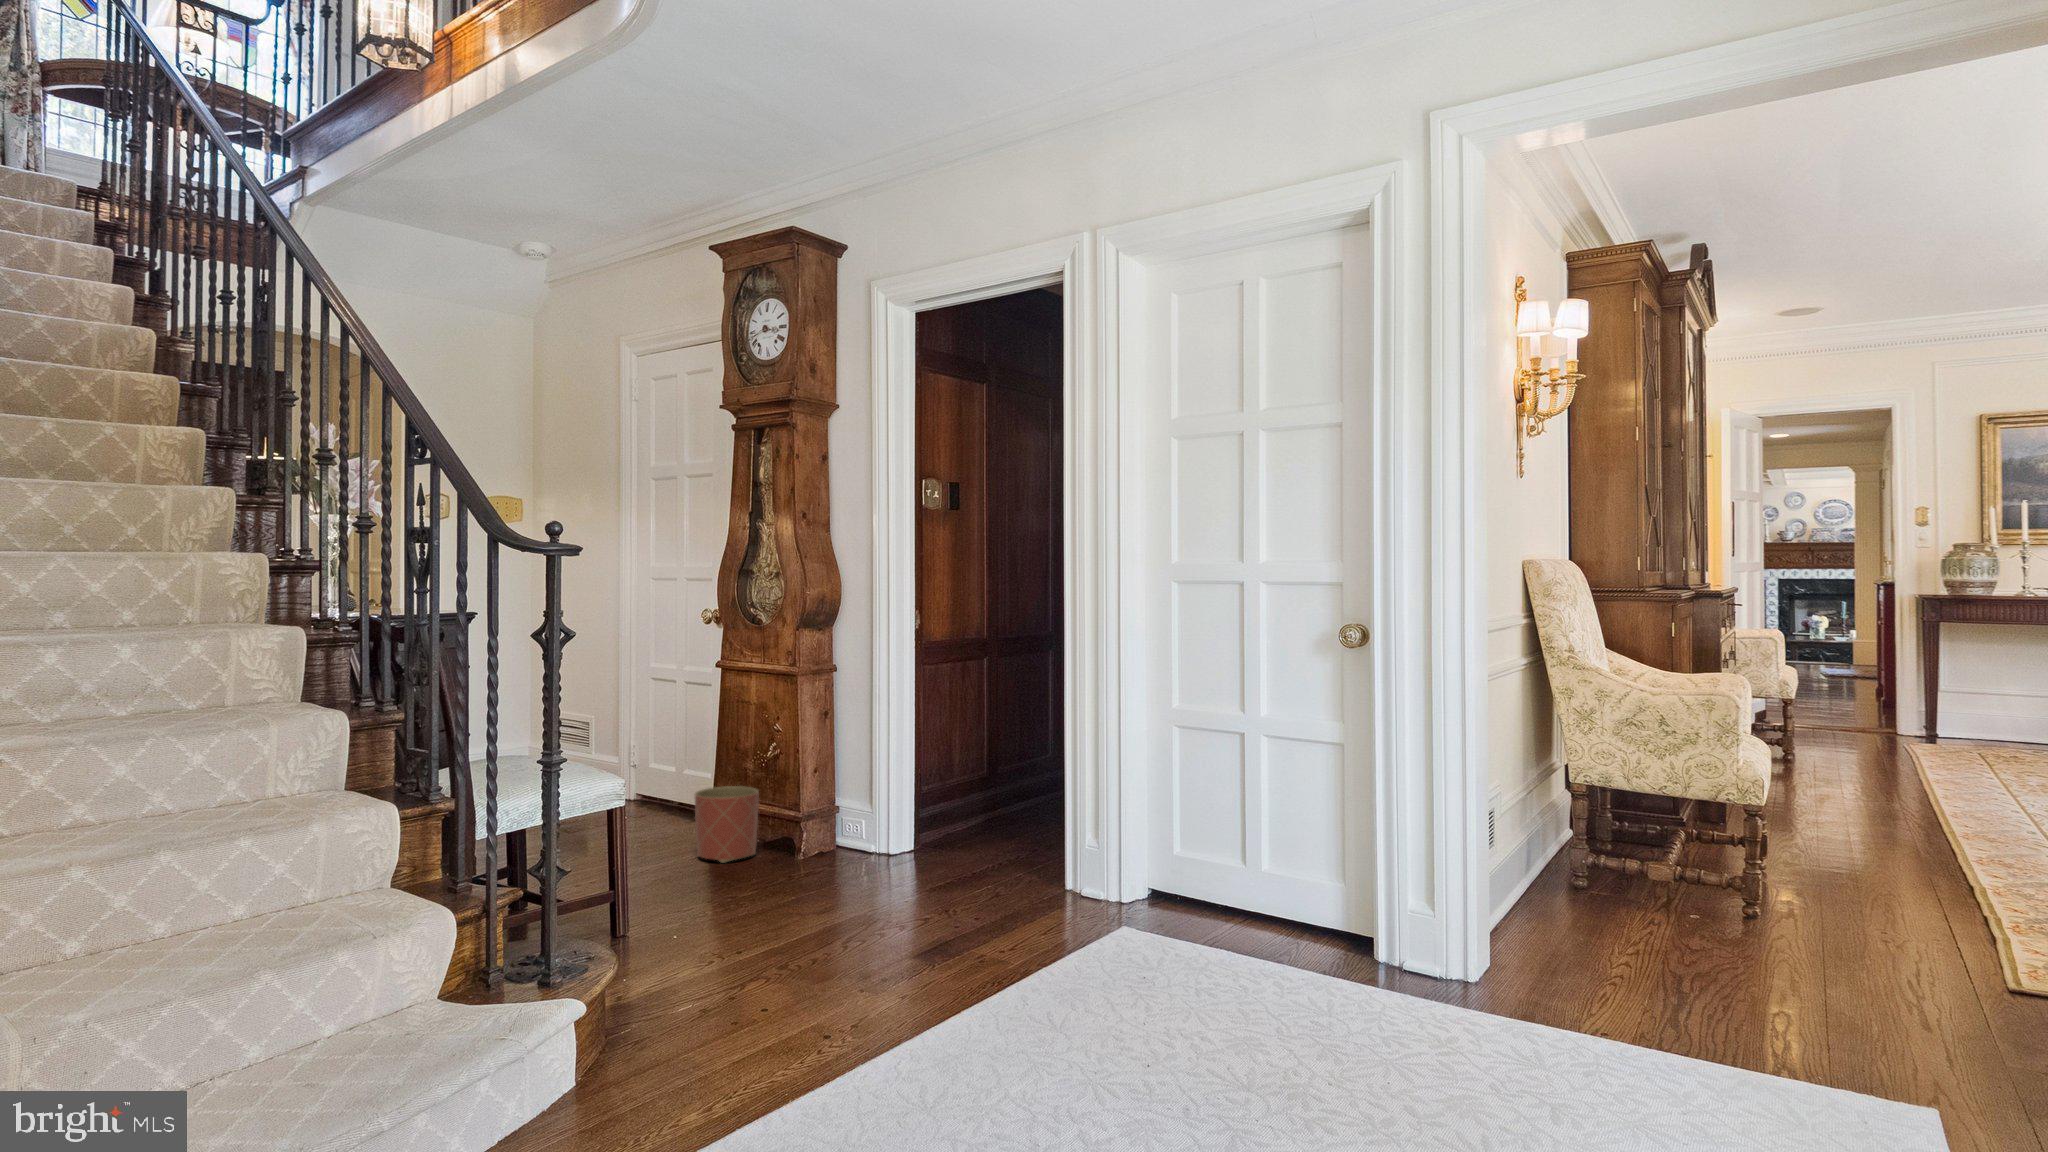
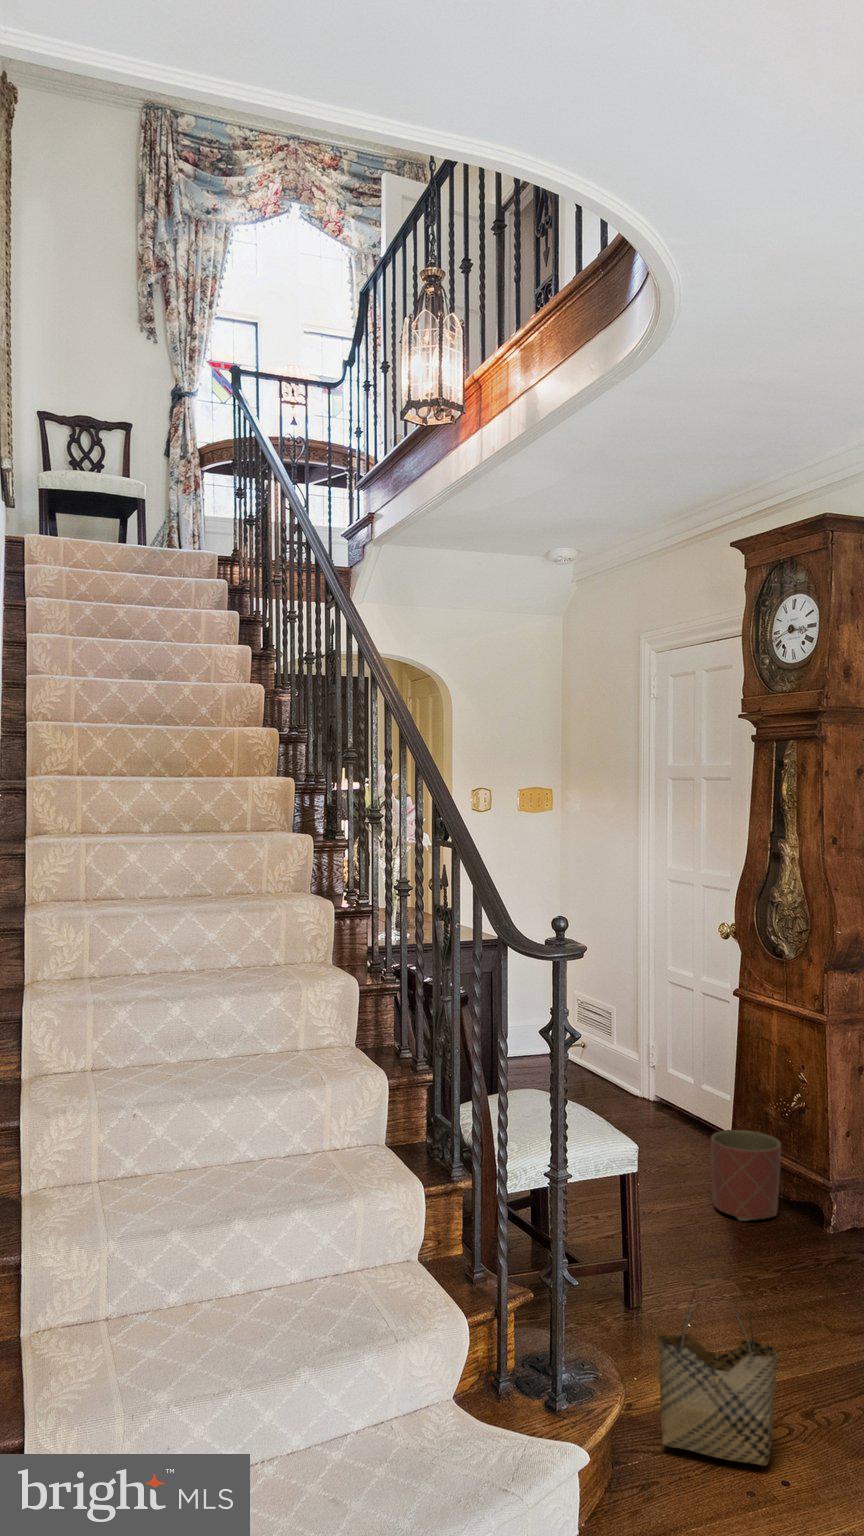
woven basket: none [645,856,756,1011] -> present [656,1274,778,1466]

